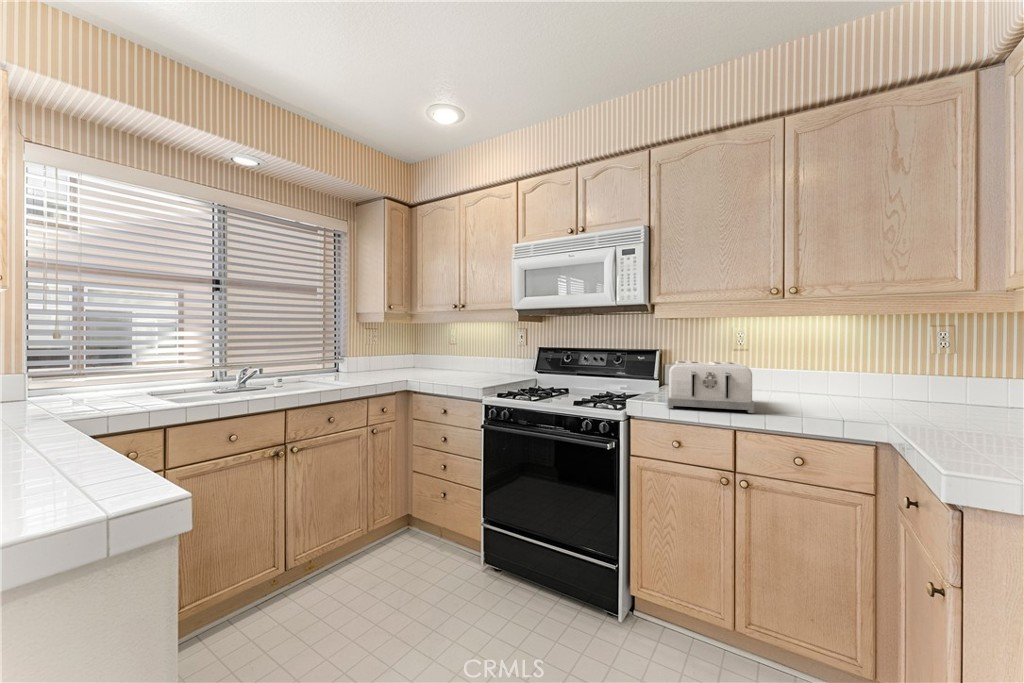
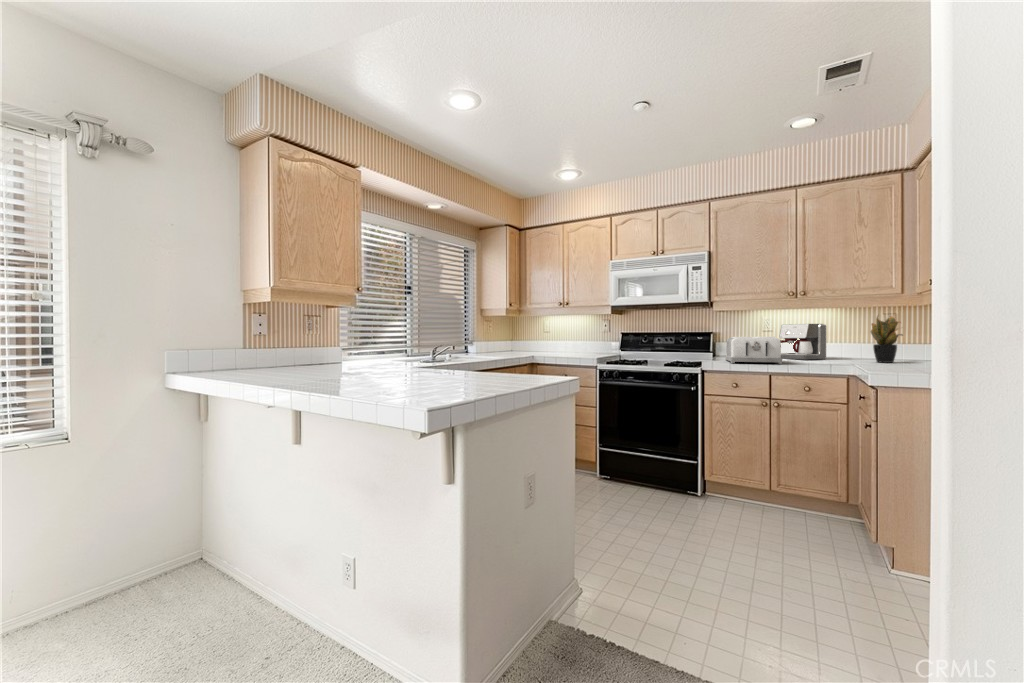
potted plant: none [902,322,985,414] -> present [871,316,903,363]
coffee maker: none [752,341,833,400] -> present [779,324,827,360]

